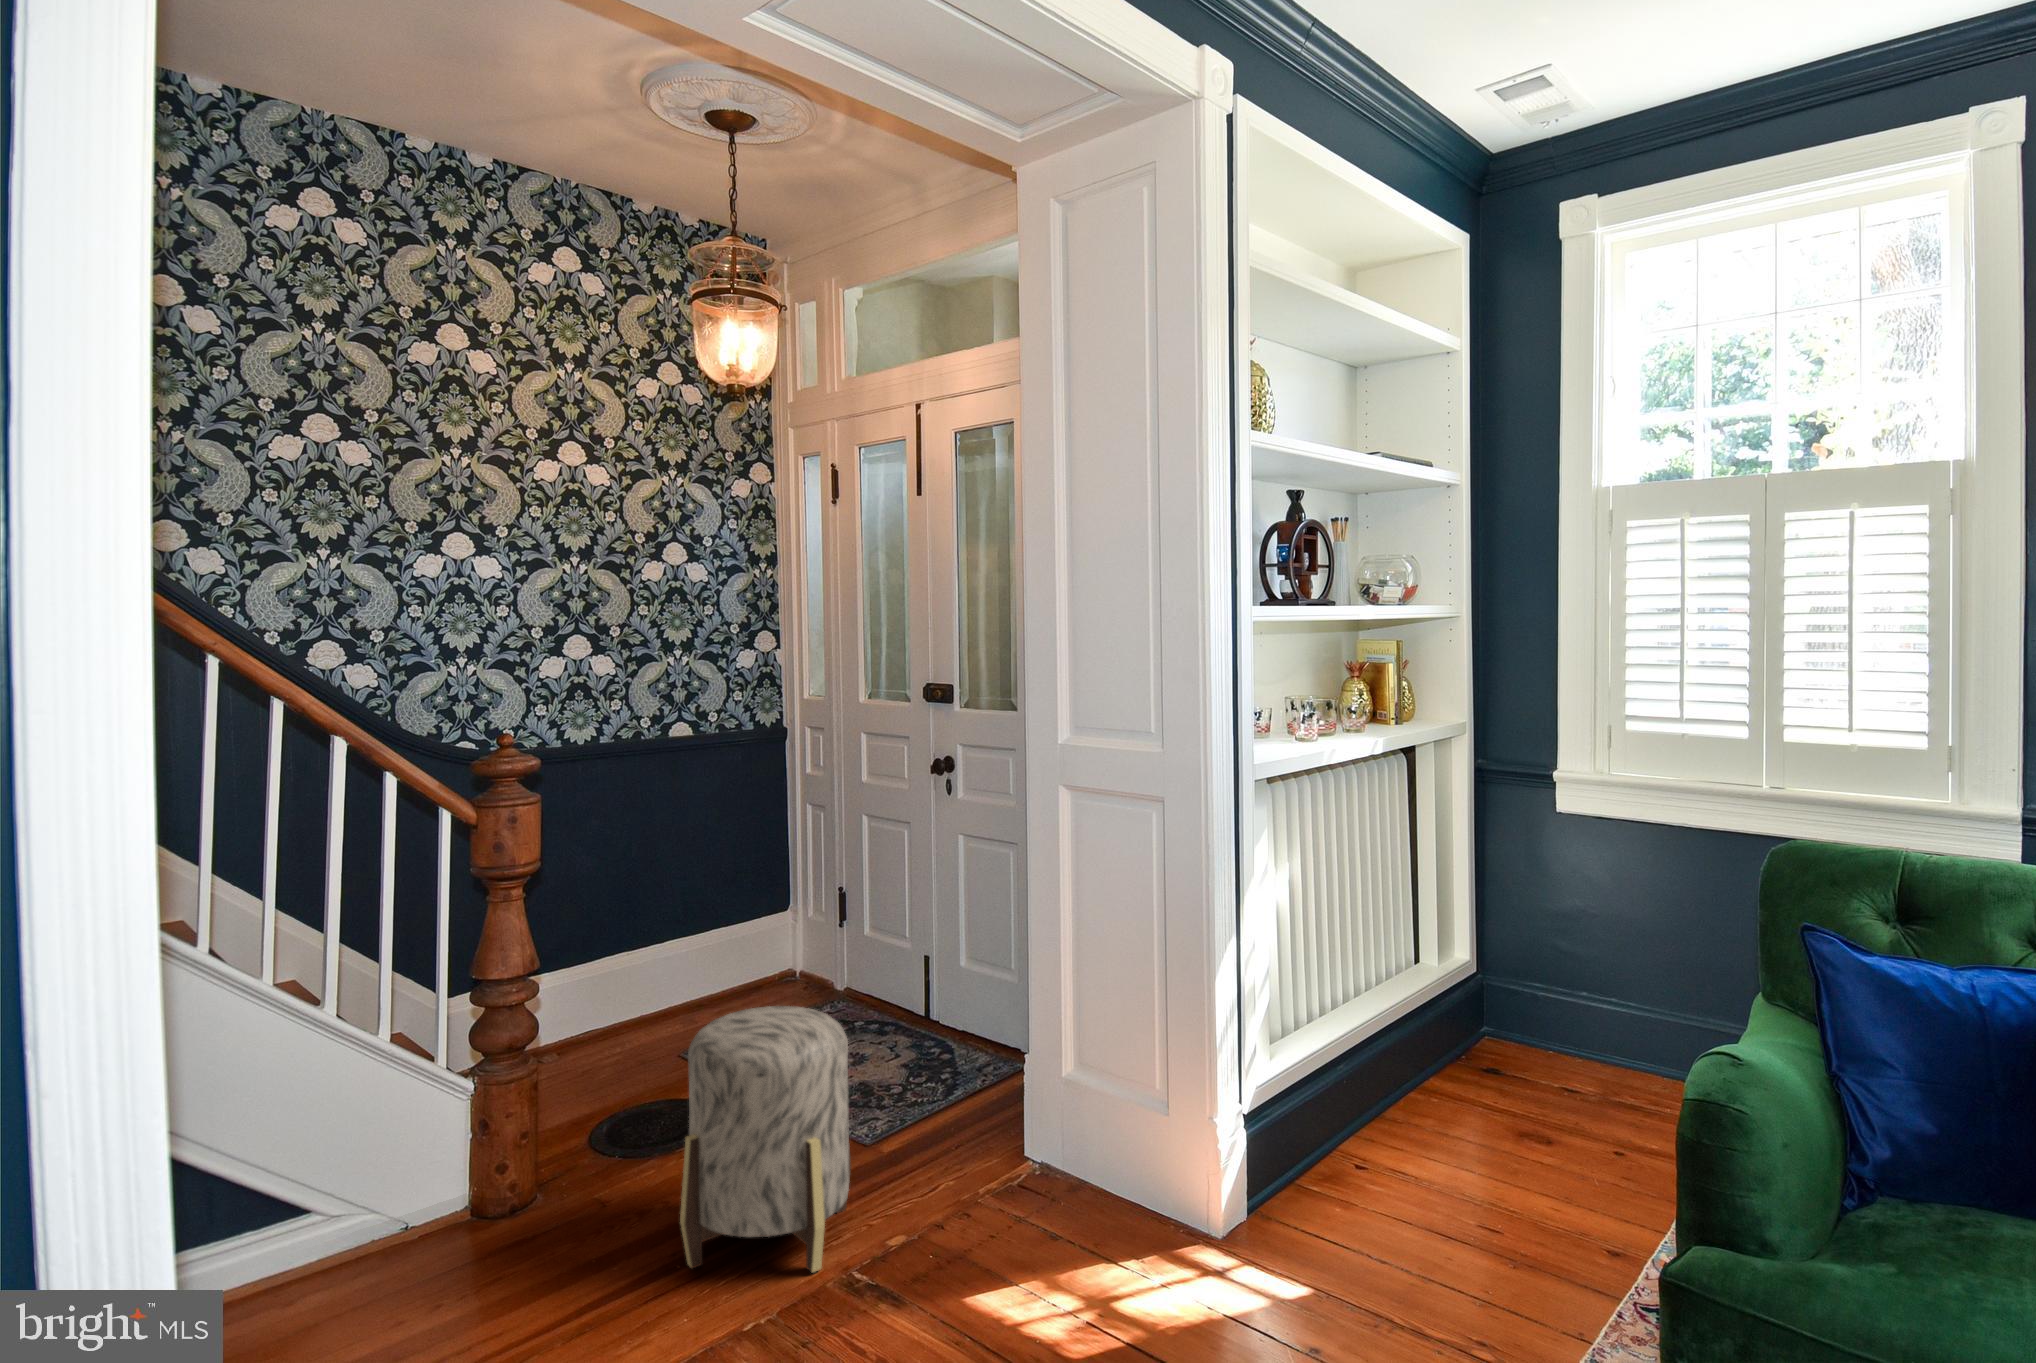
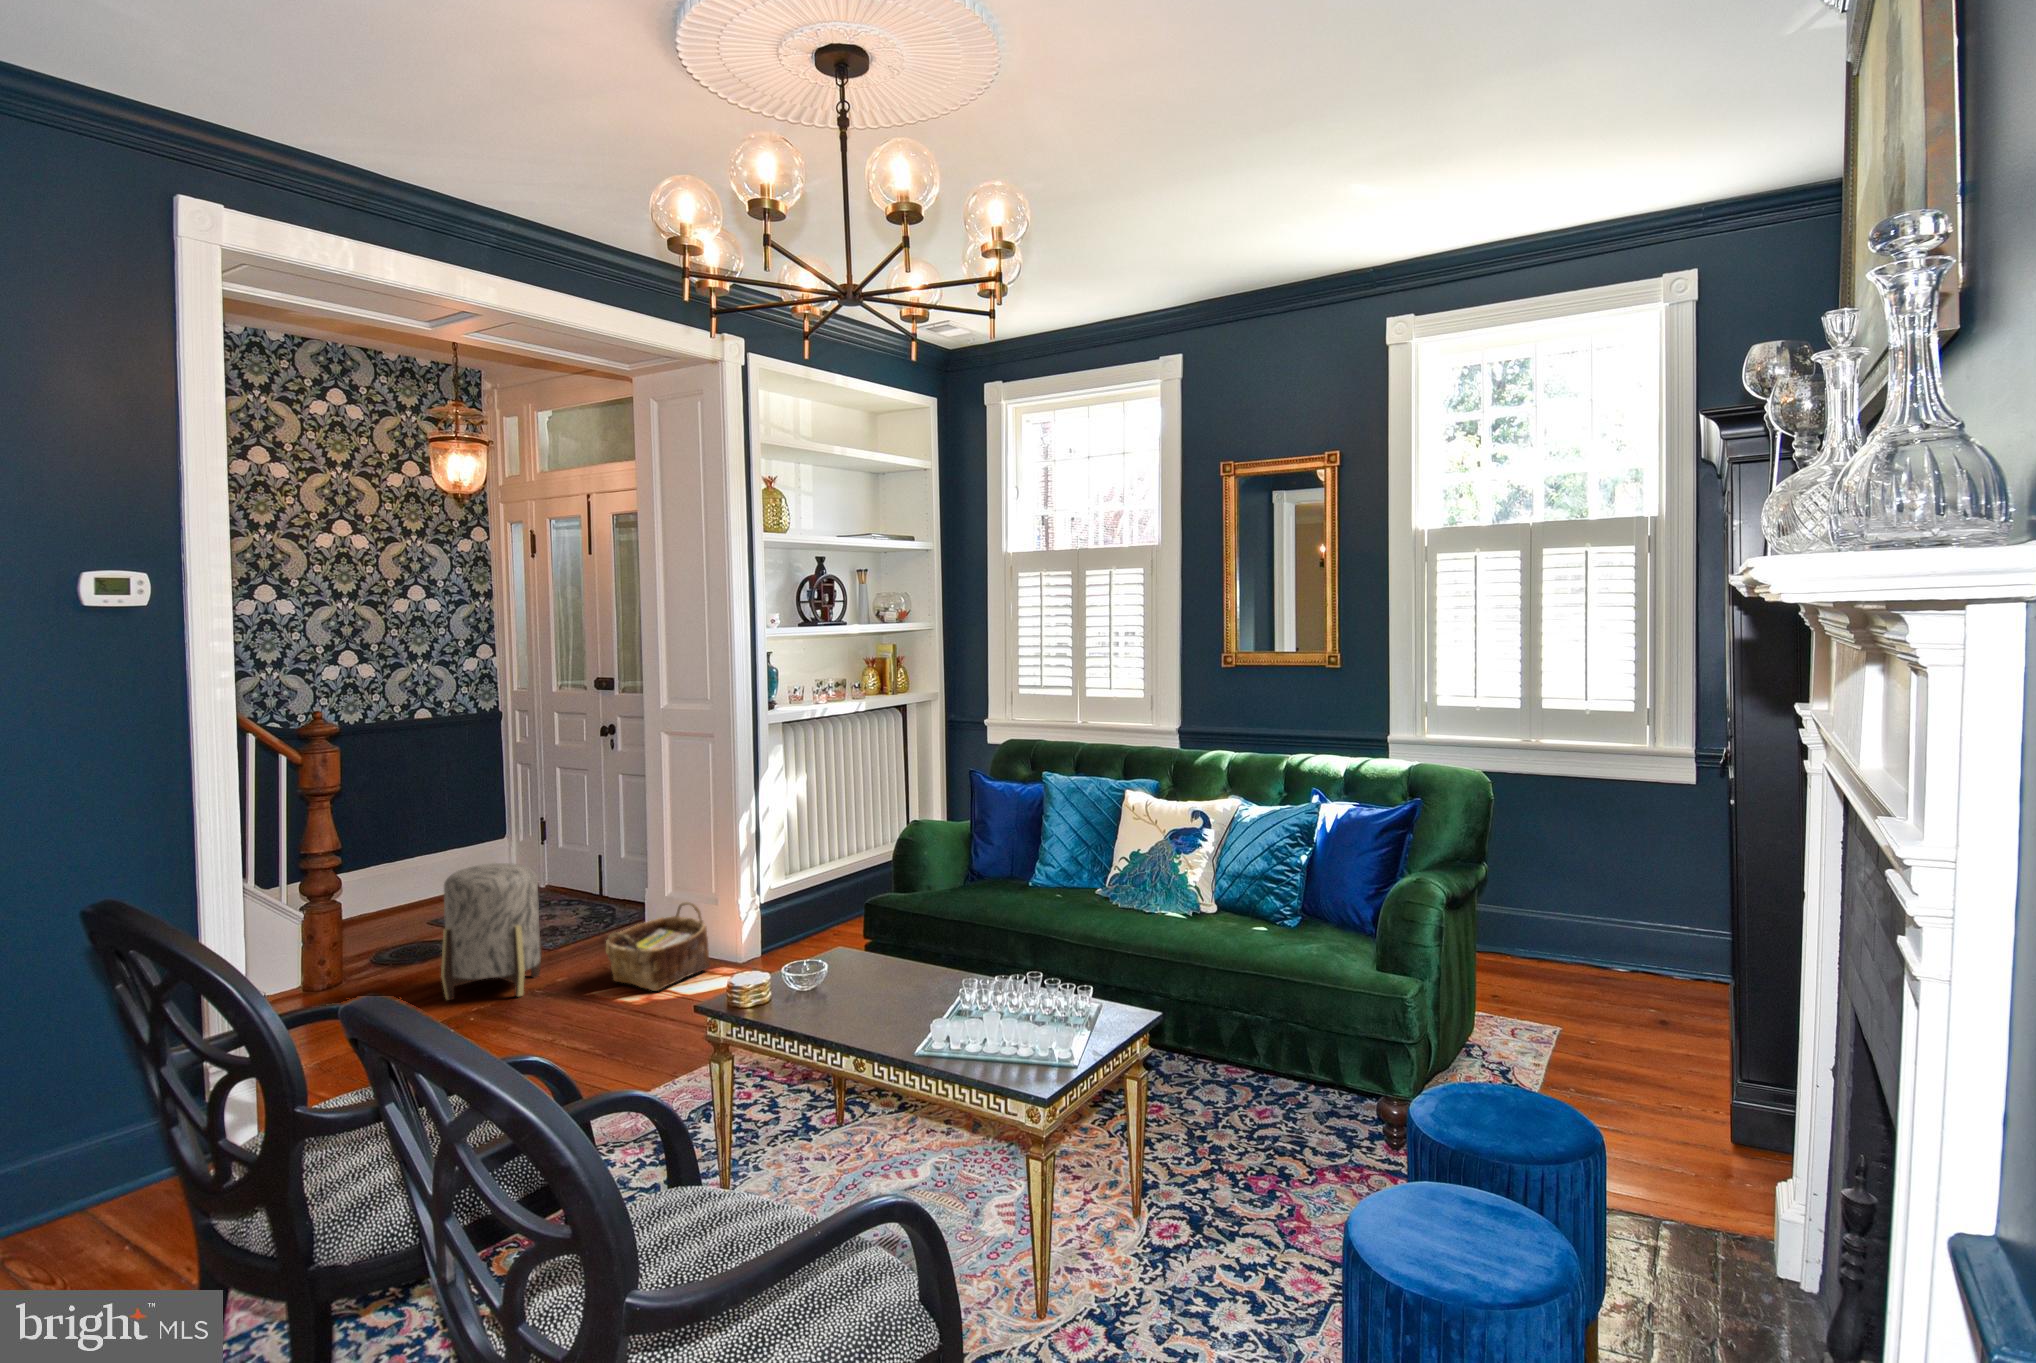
woven basket: none [967,1093,1151,1289] -> present [606,902,710,991]

